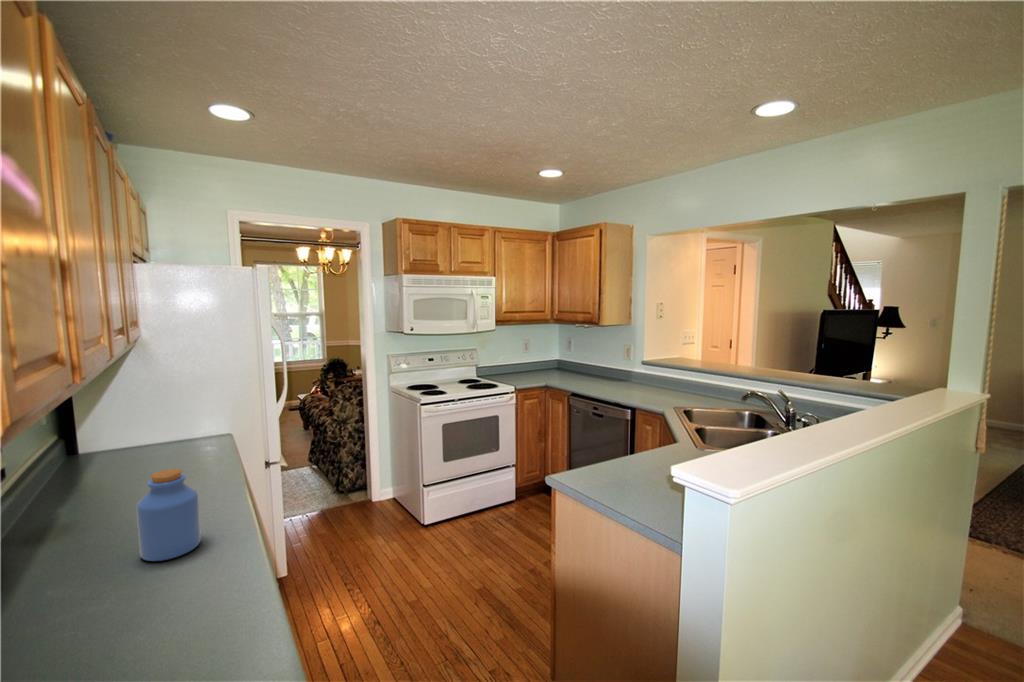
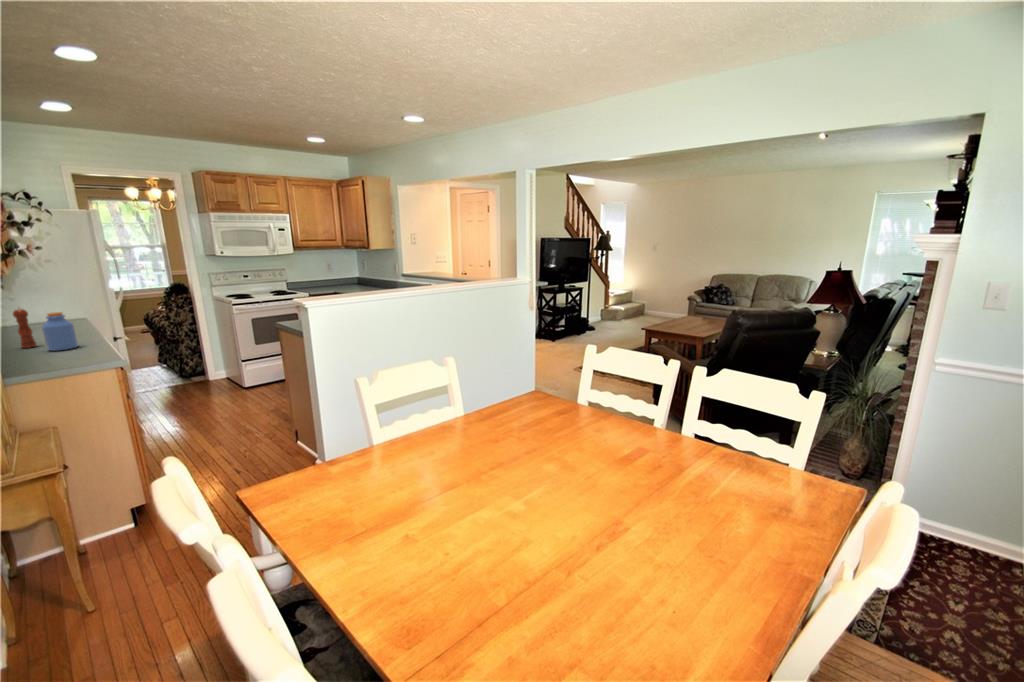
pepper mill: none [99,448,133,535] -> present [13,307,37,348]

